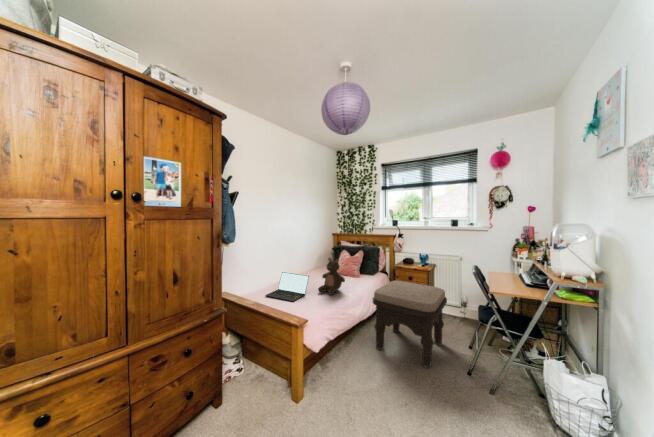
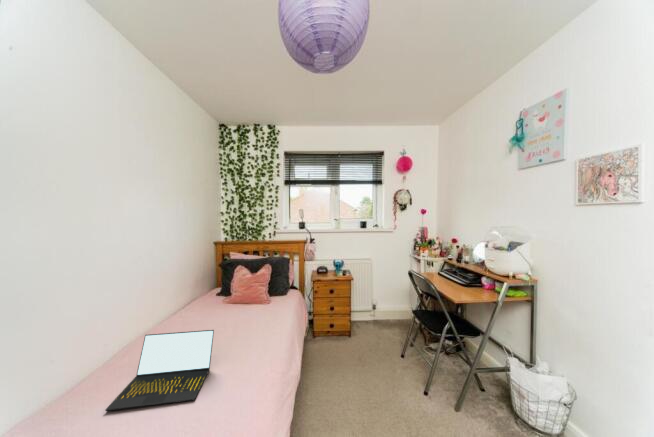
stuffed bear: present [318,258,345,295] -> none [232,287,276,352]
ottoman: present [373,281,447,368] -> none [319,299,404,409]

